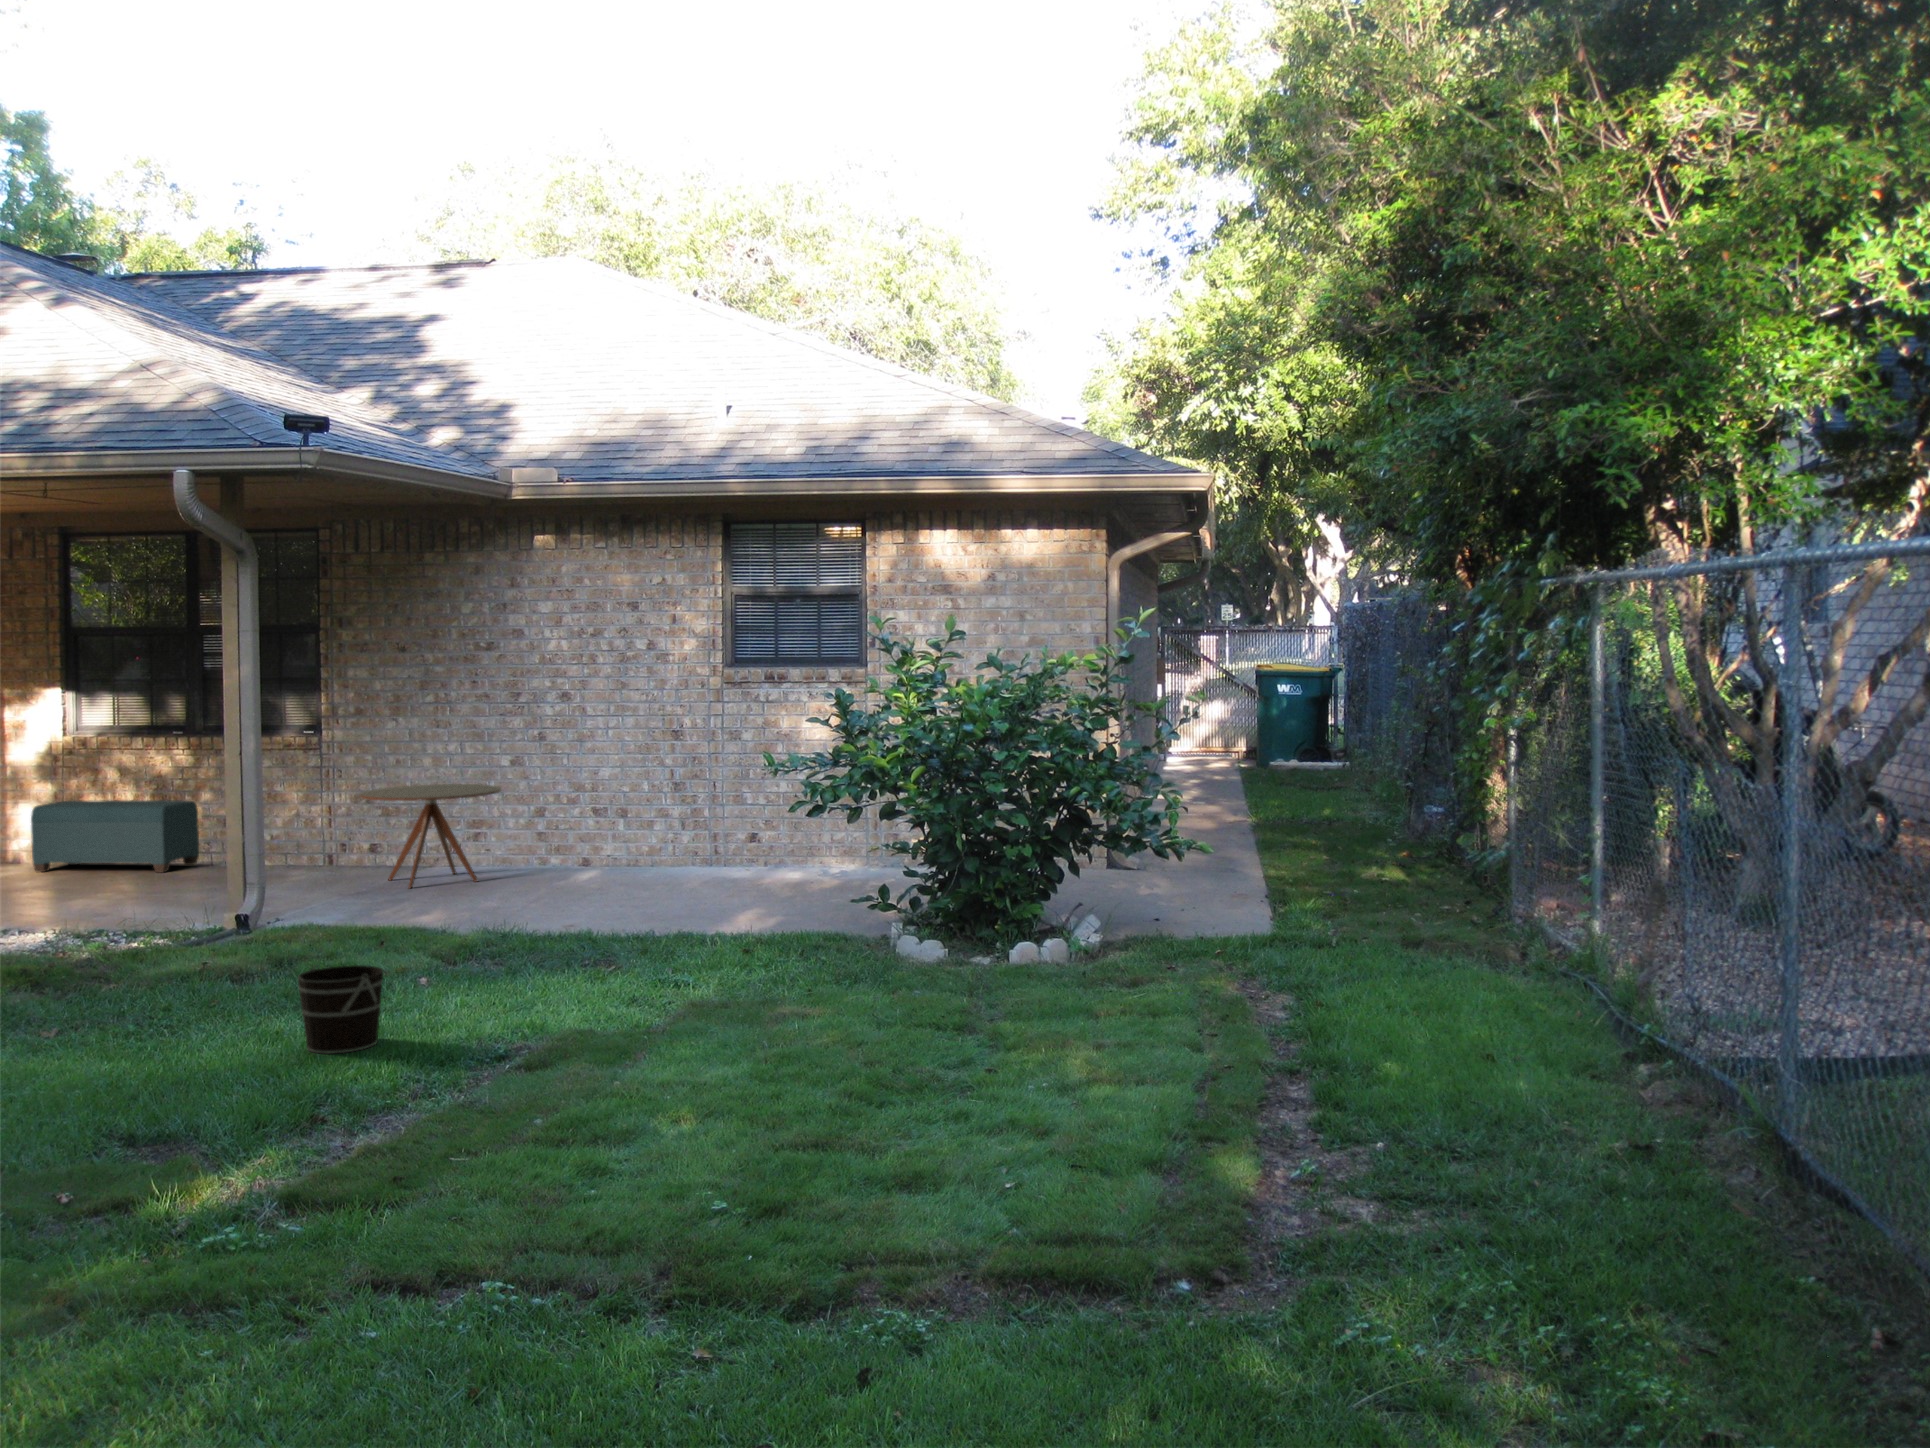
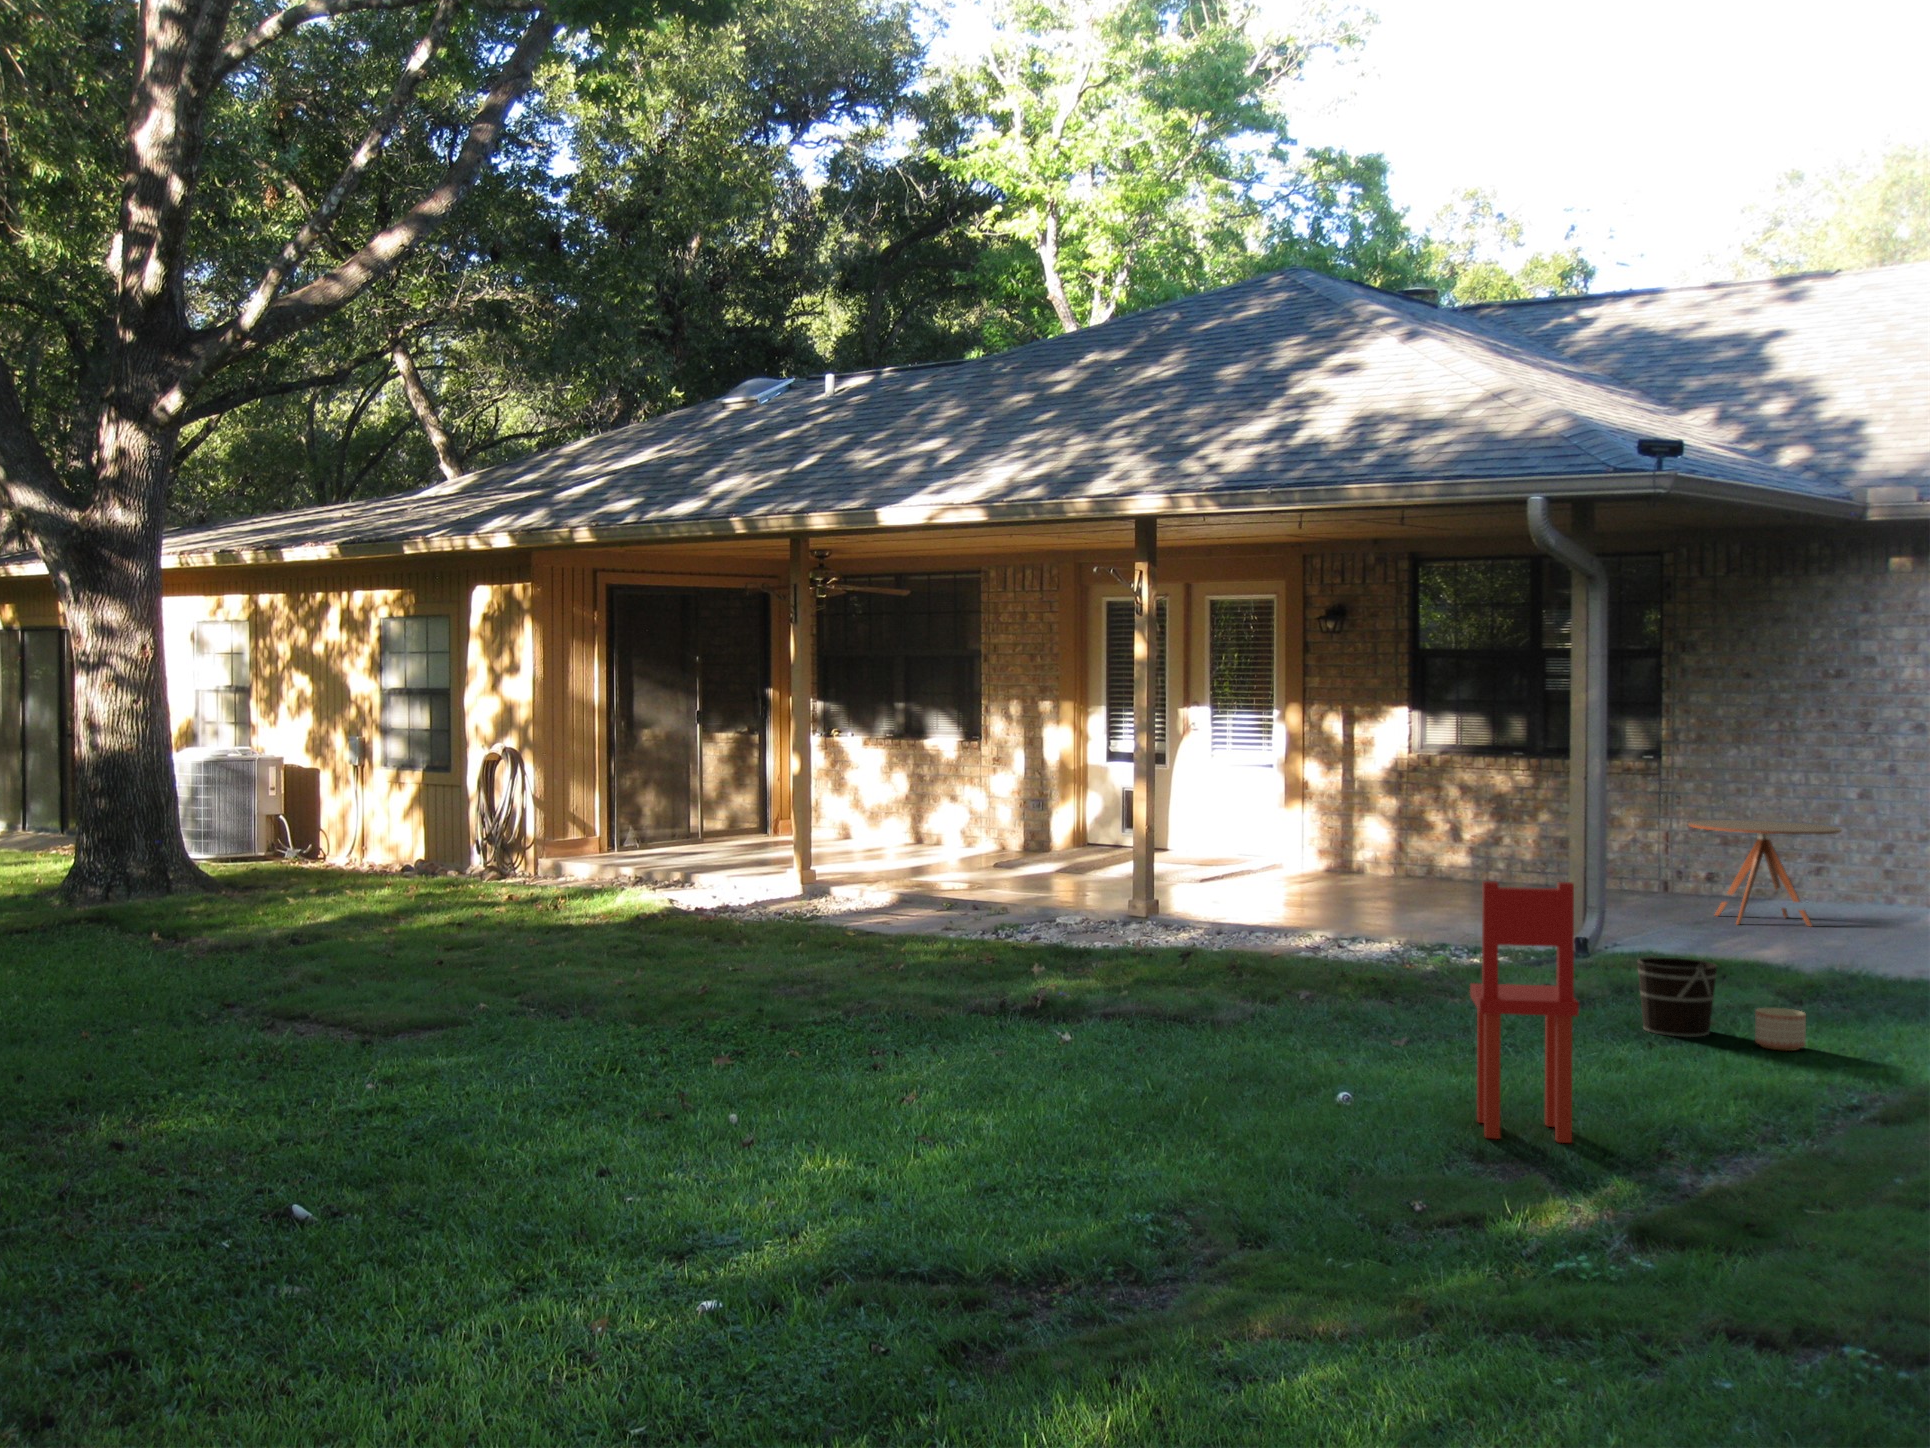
bench: present [31,800,199,873] -> none [1383,814,1528,888]
chair: none [64,948,206,1288] -> present [1470,881,1579,1143]
planter: none [423,1006,474,1052] -> present [1755,1008,1806,1051]

